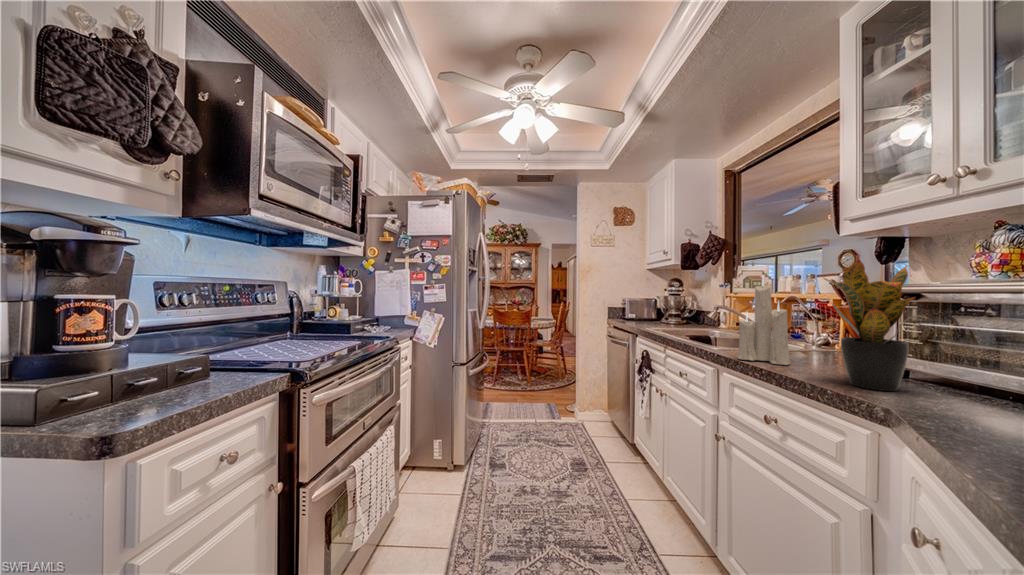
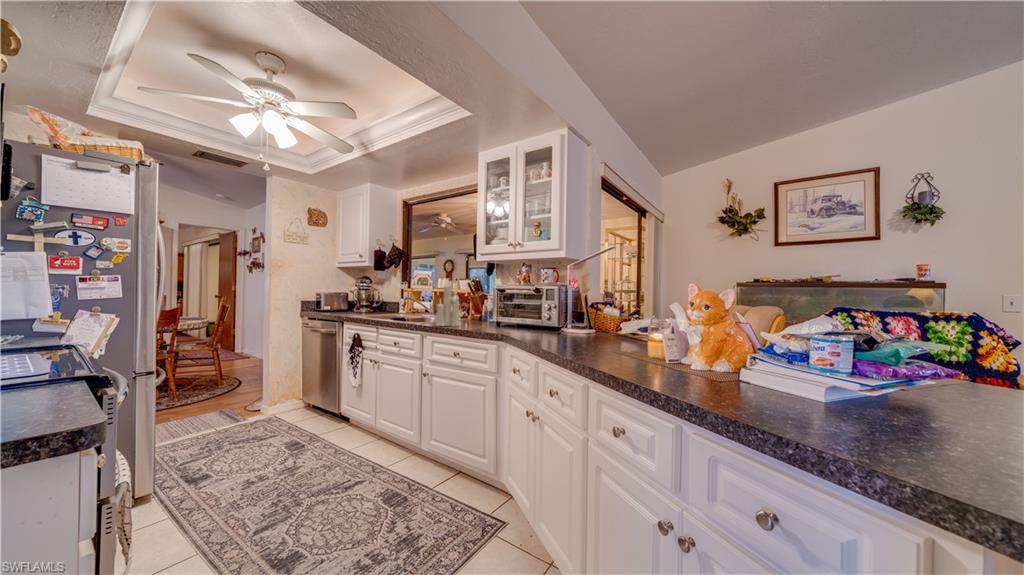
potted plant: present [824,259,926,391] -> none [475,271,513,330]

